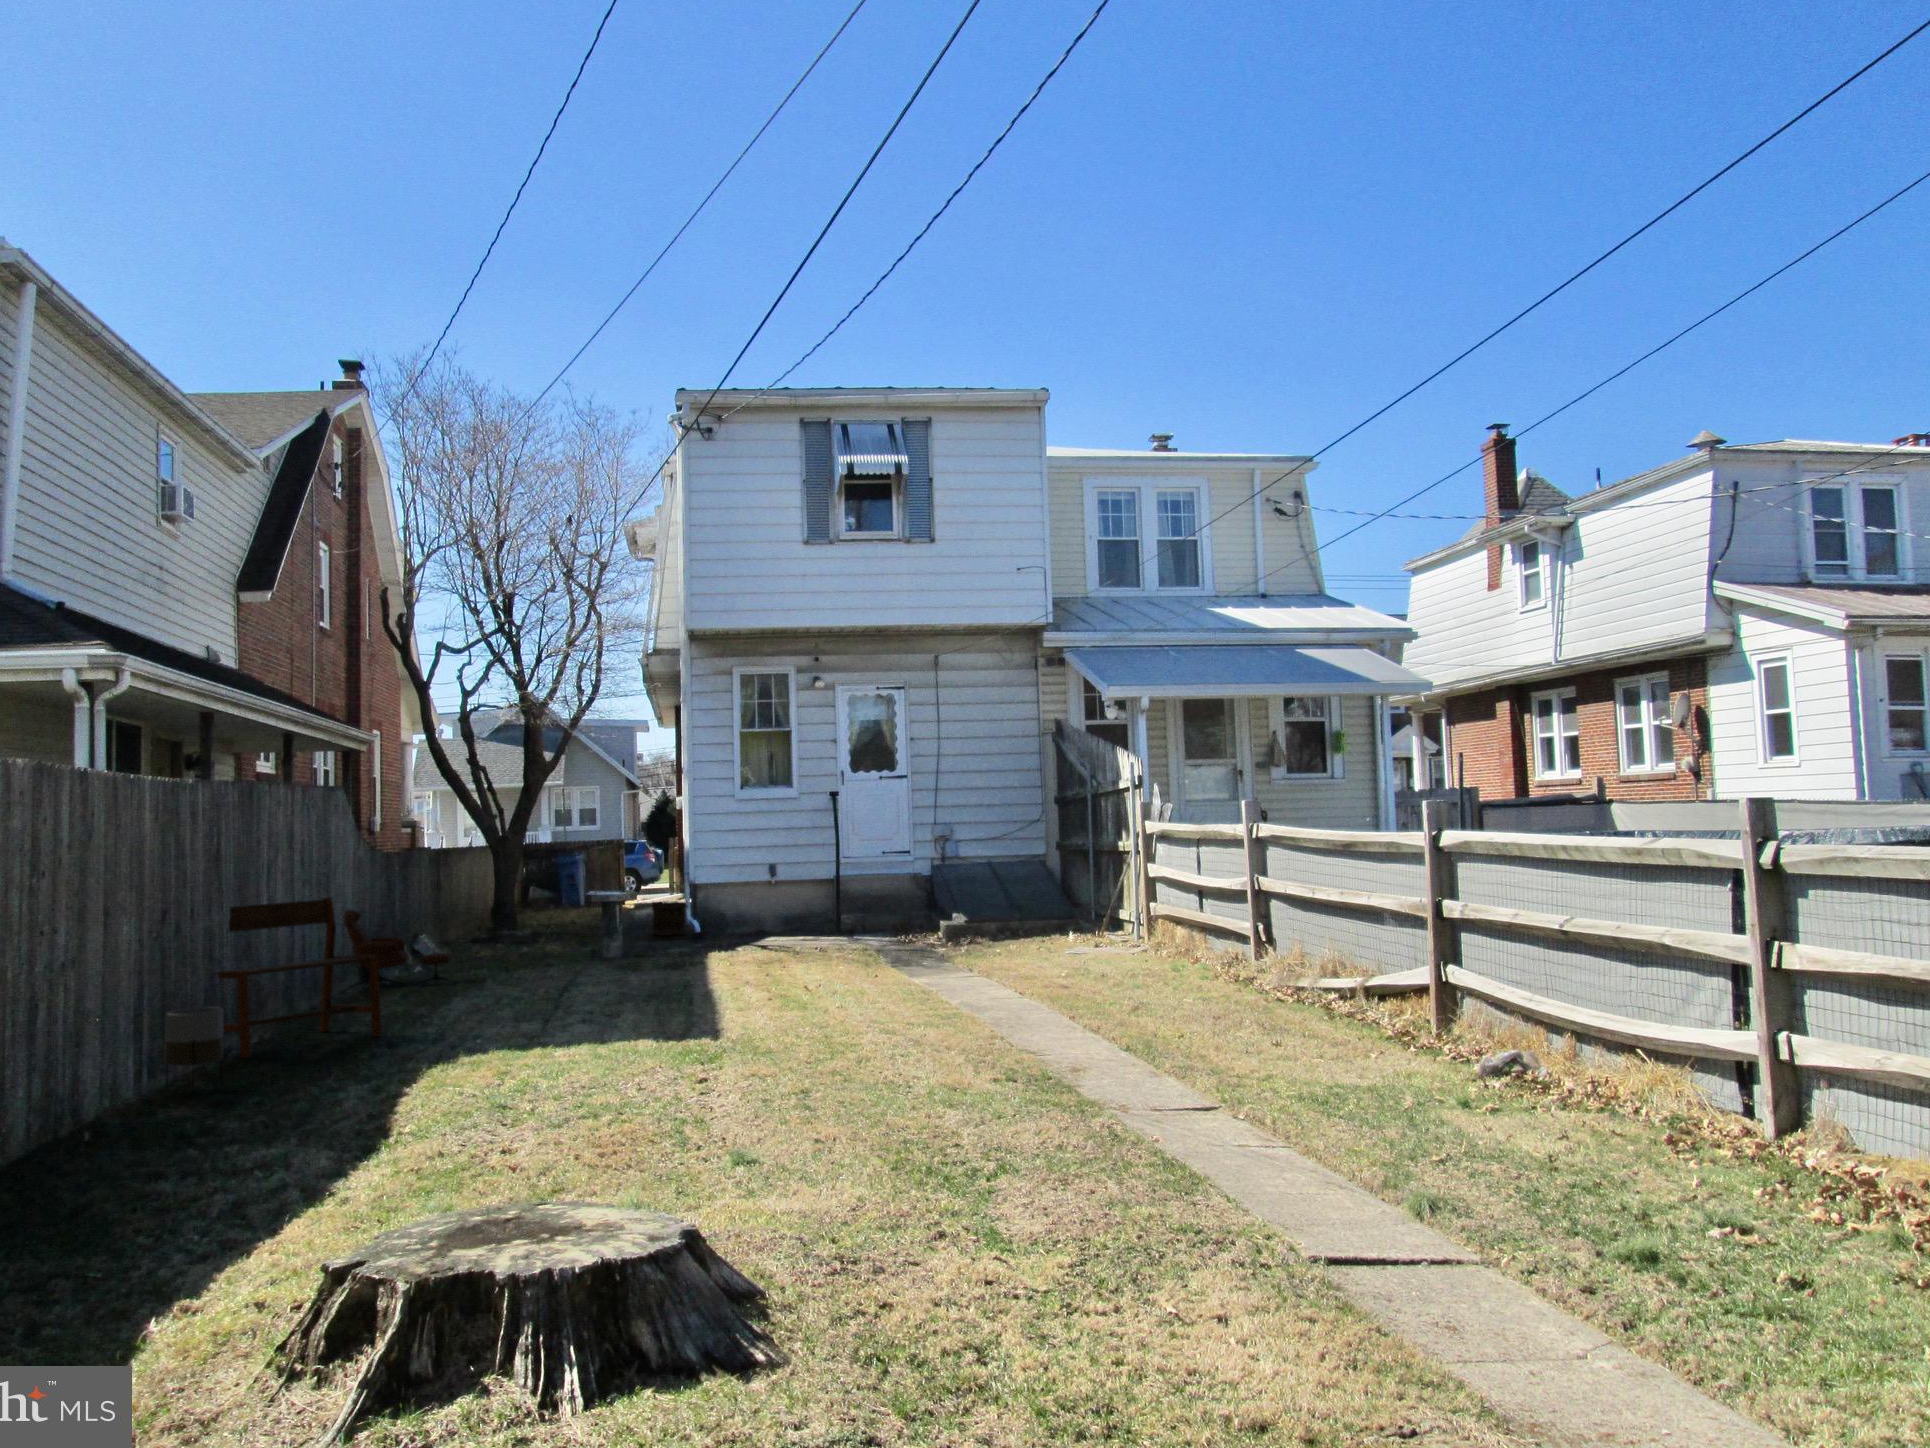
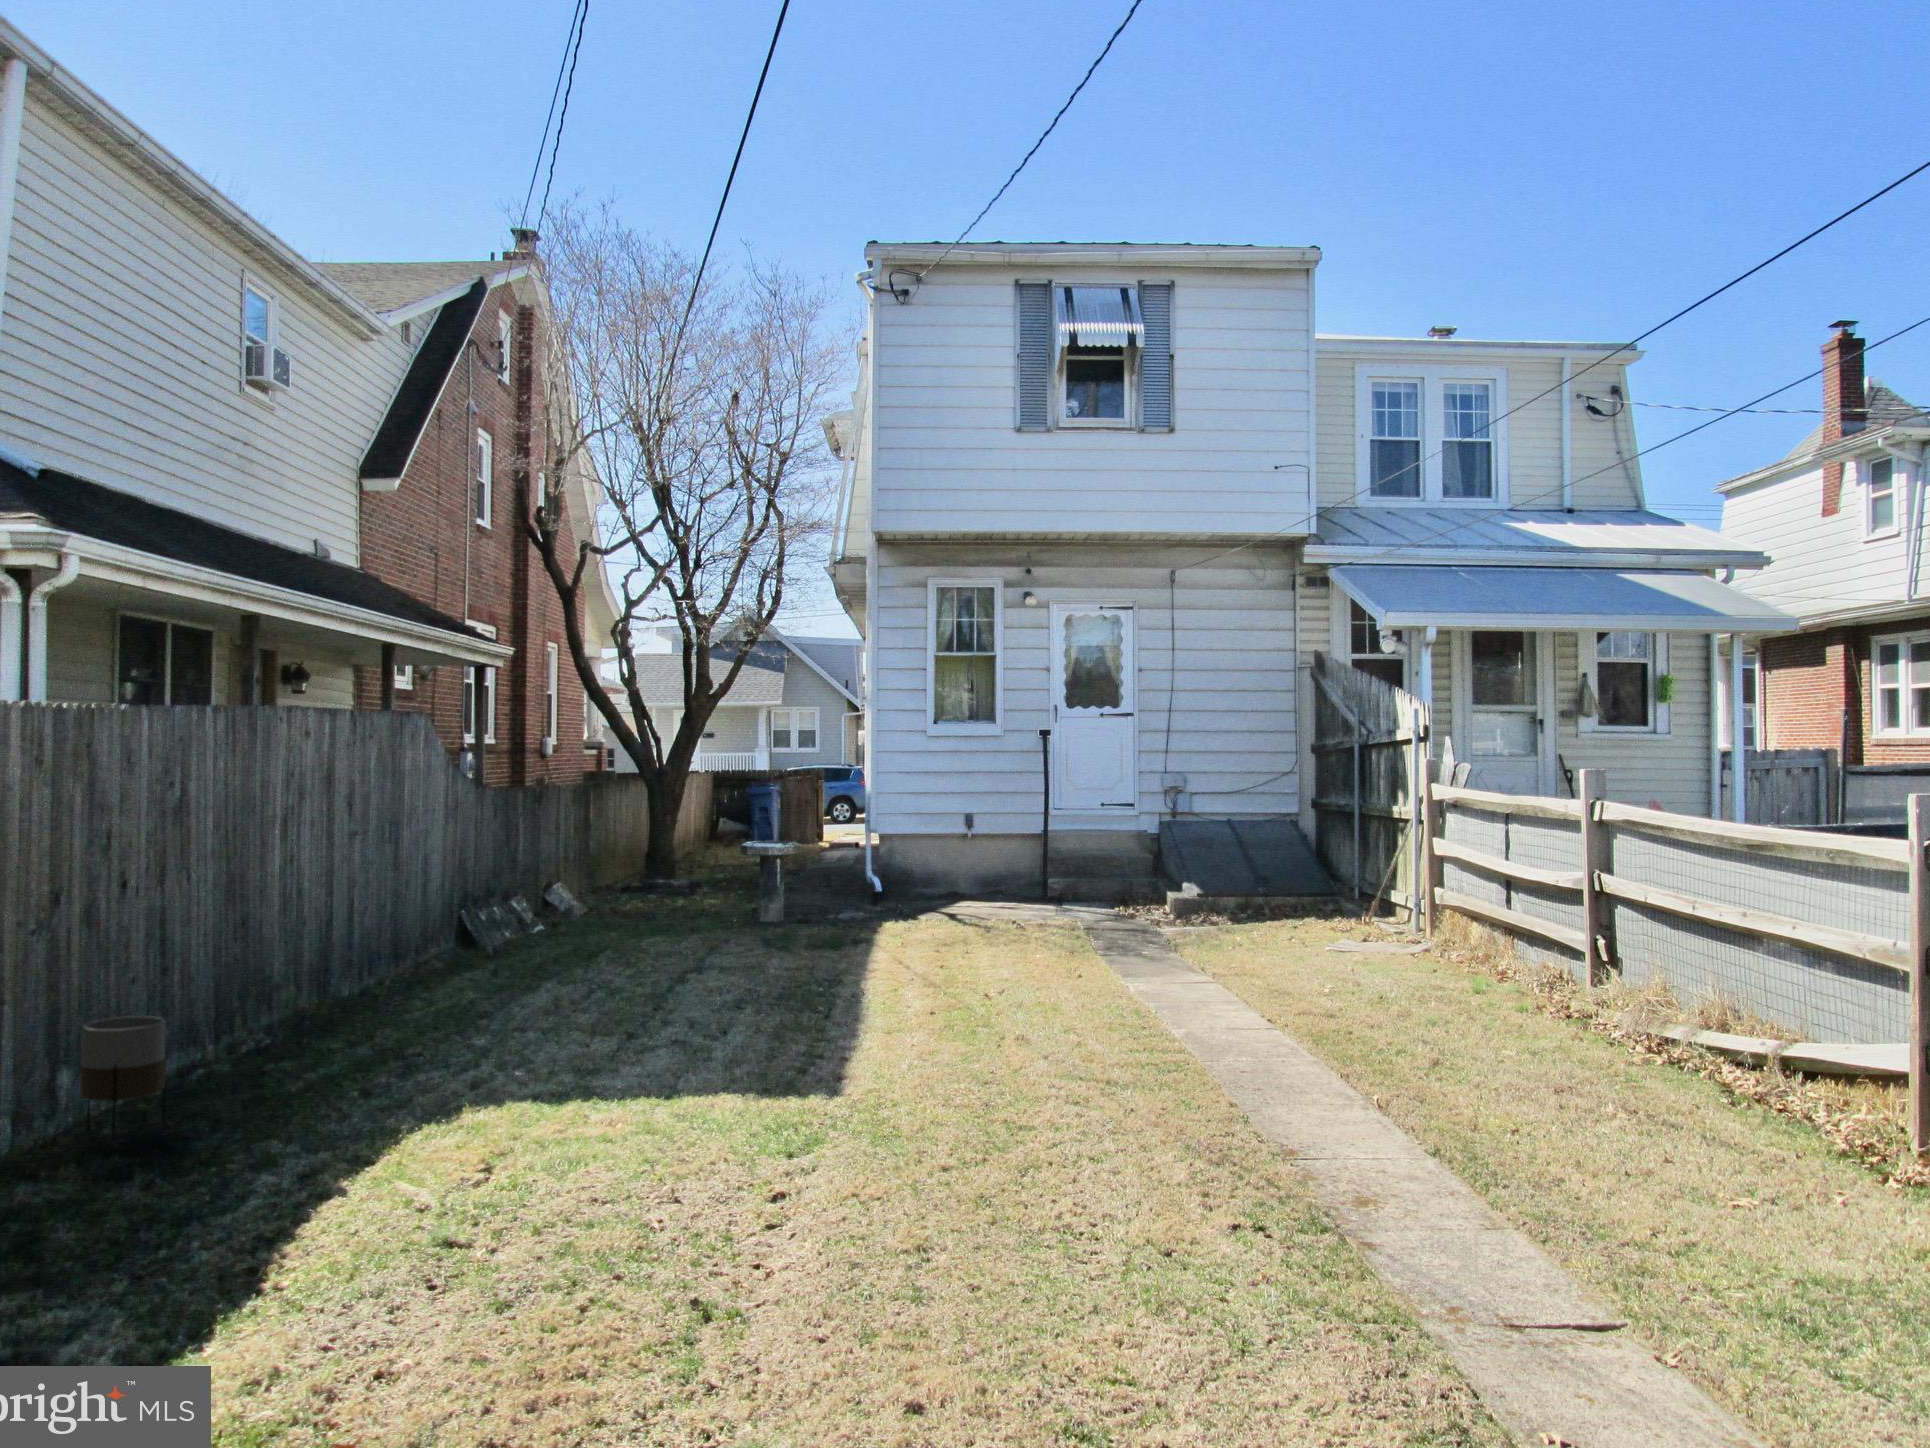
bench: present [218,898,382,1058] -> none [187,856,429,1072]
bucket: present [652,901,688,935] -> none [828,849,871,890]
lounge chair: present [344,909,451,985] -> none [437,857,571,957]

